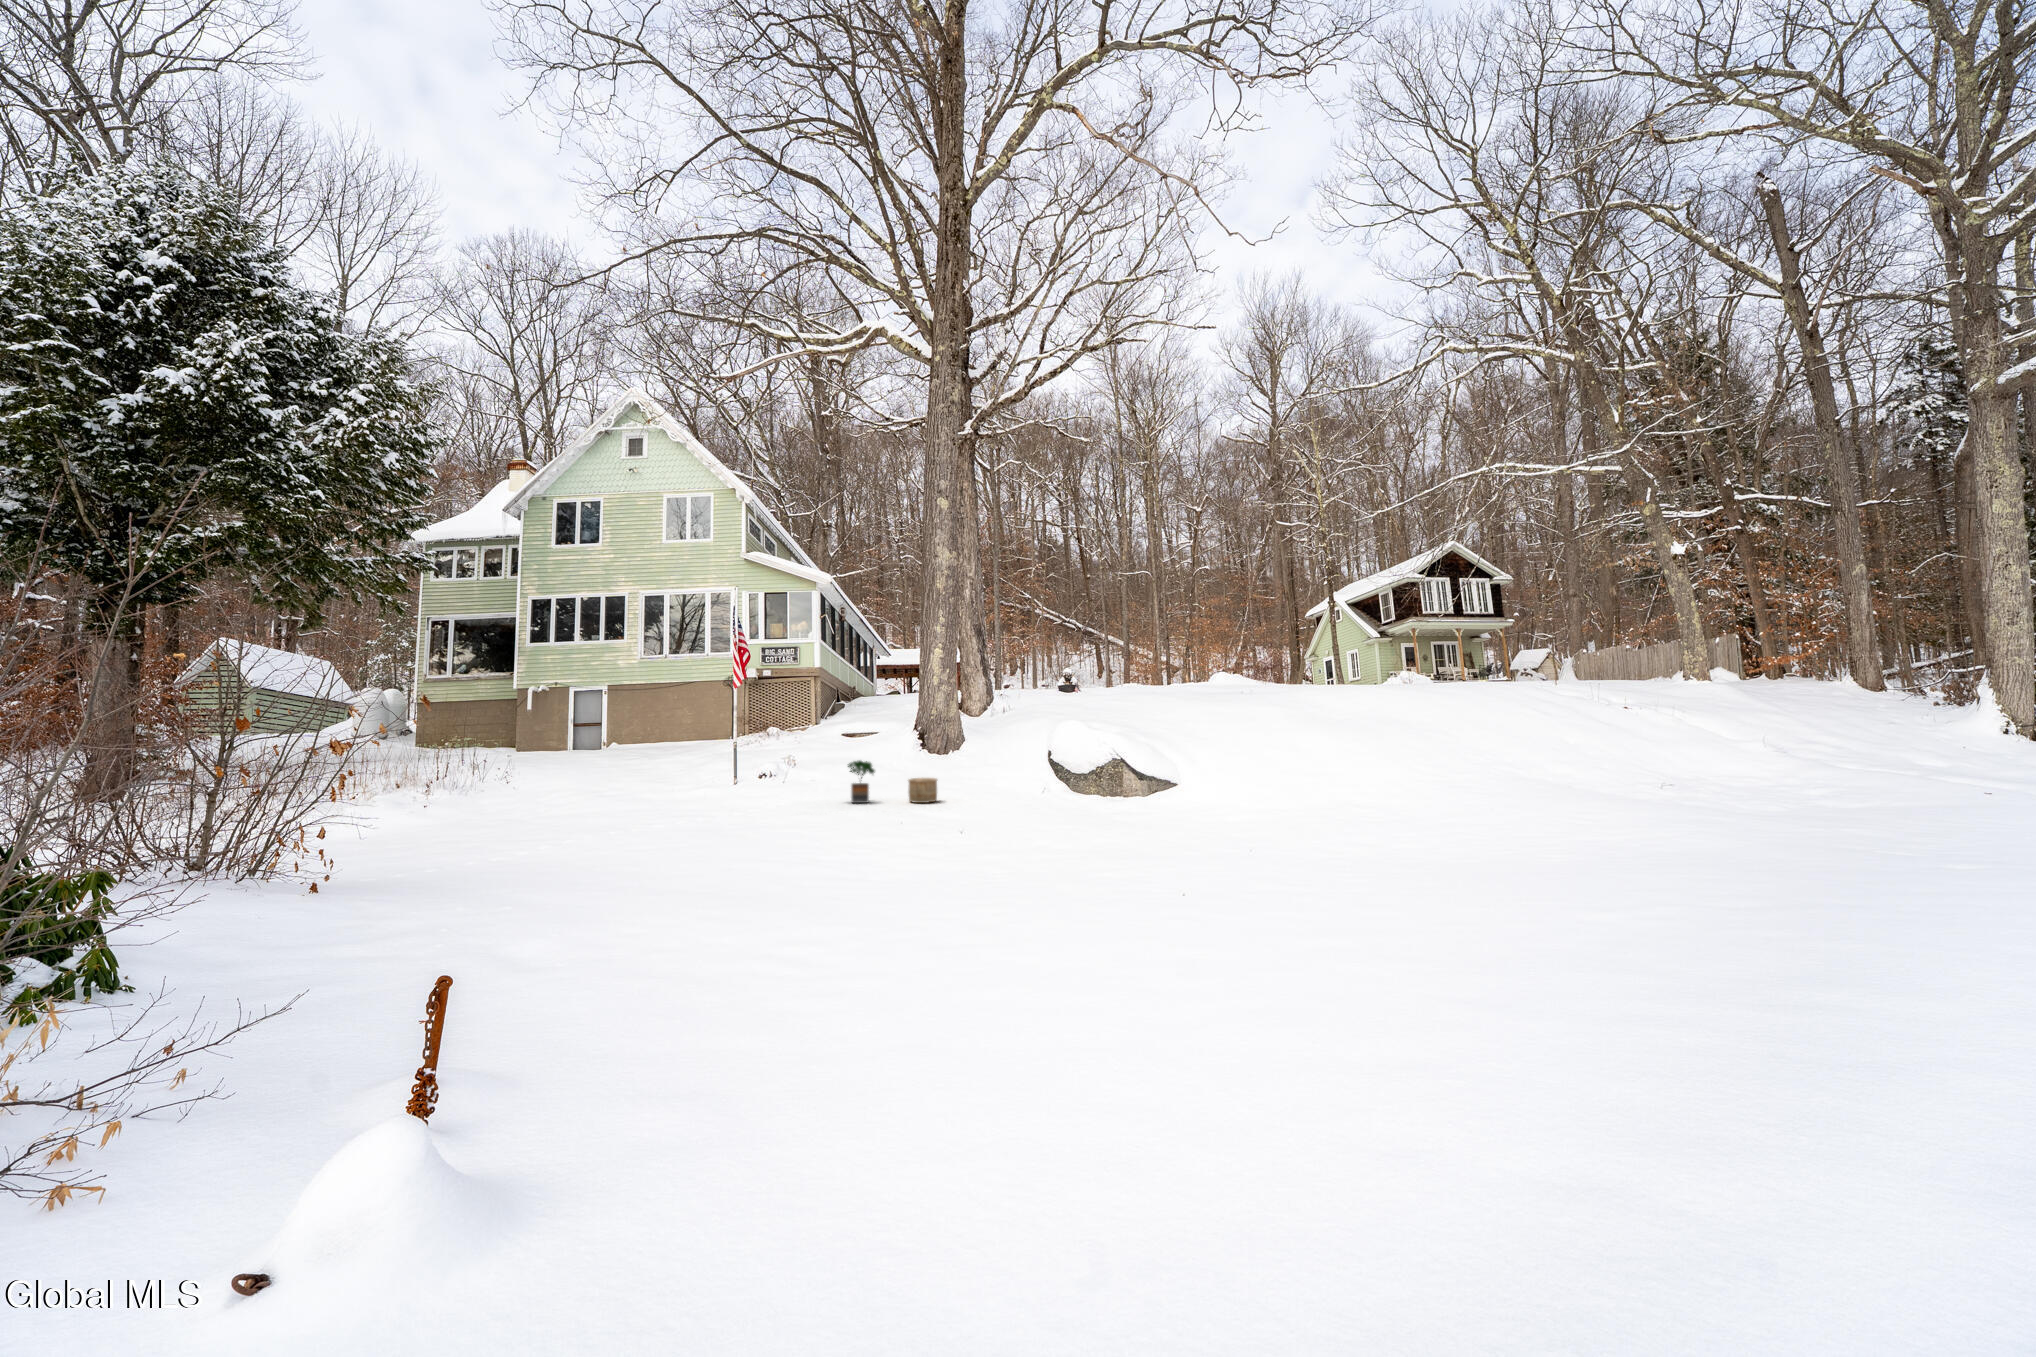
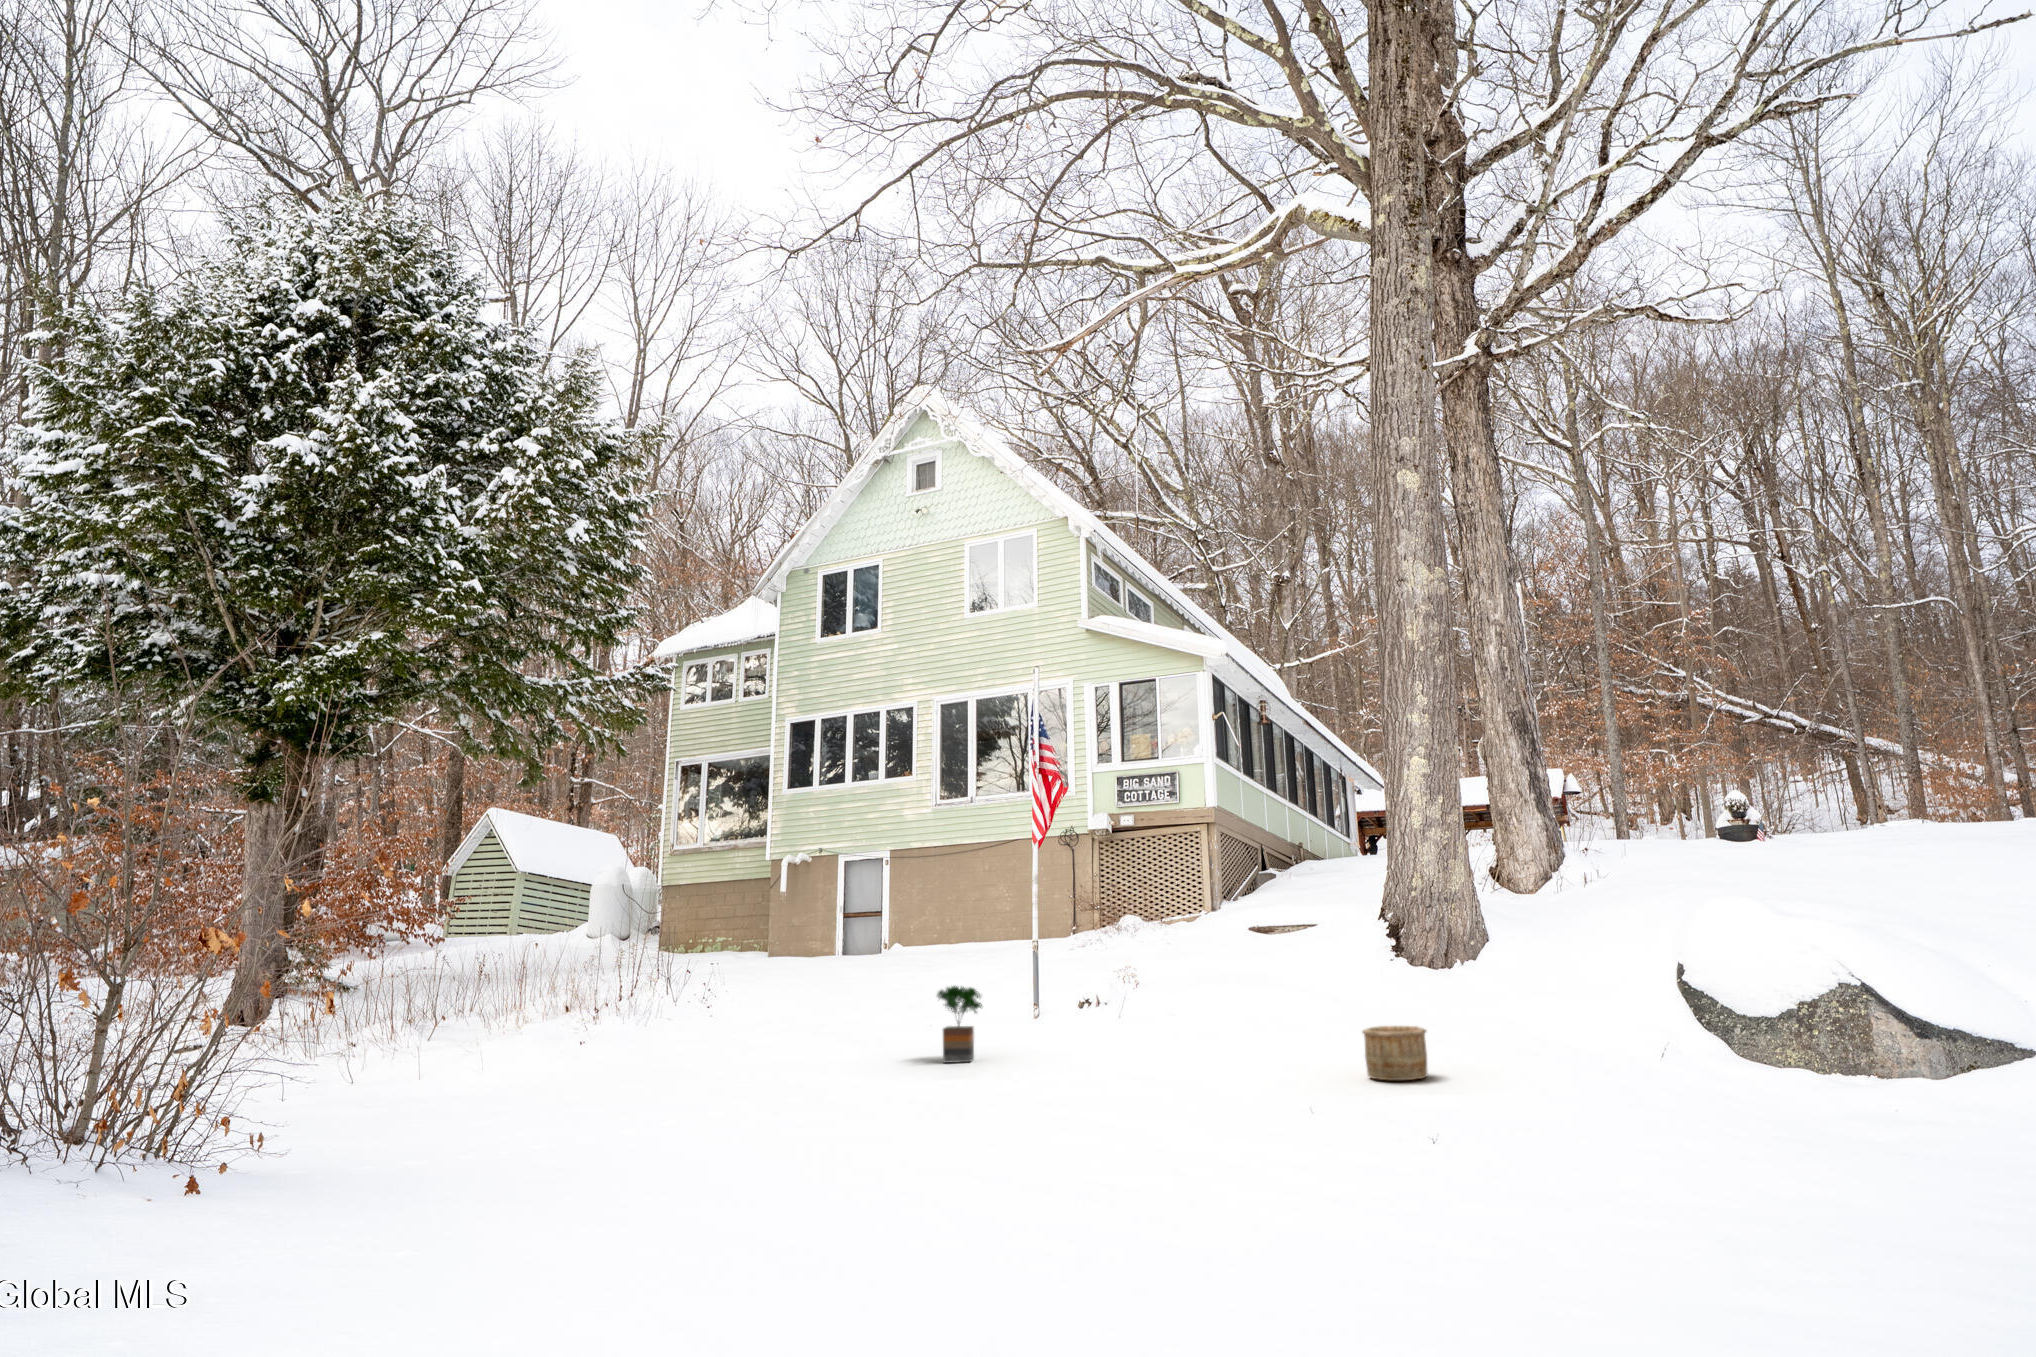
potted tree: present [848,761,875,803] -> present [937,986,982,1063]

